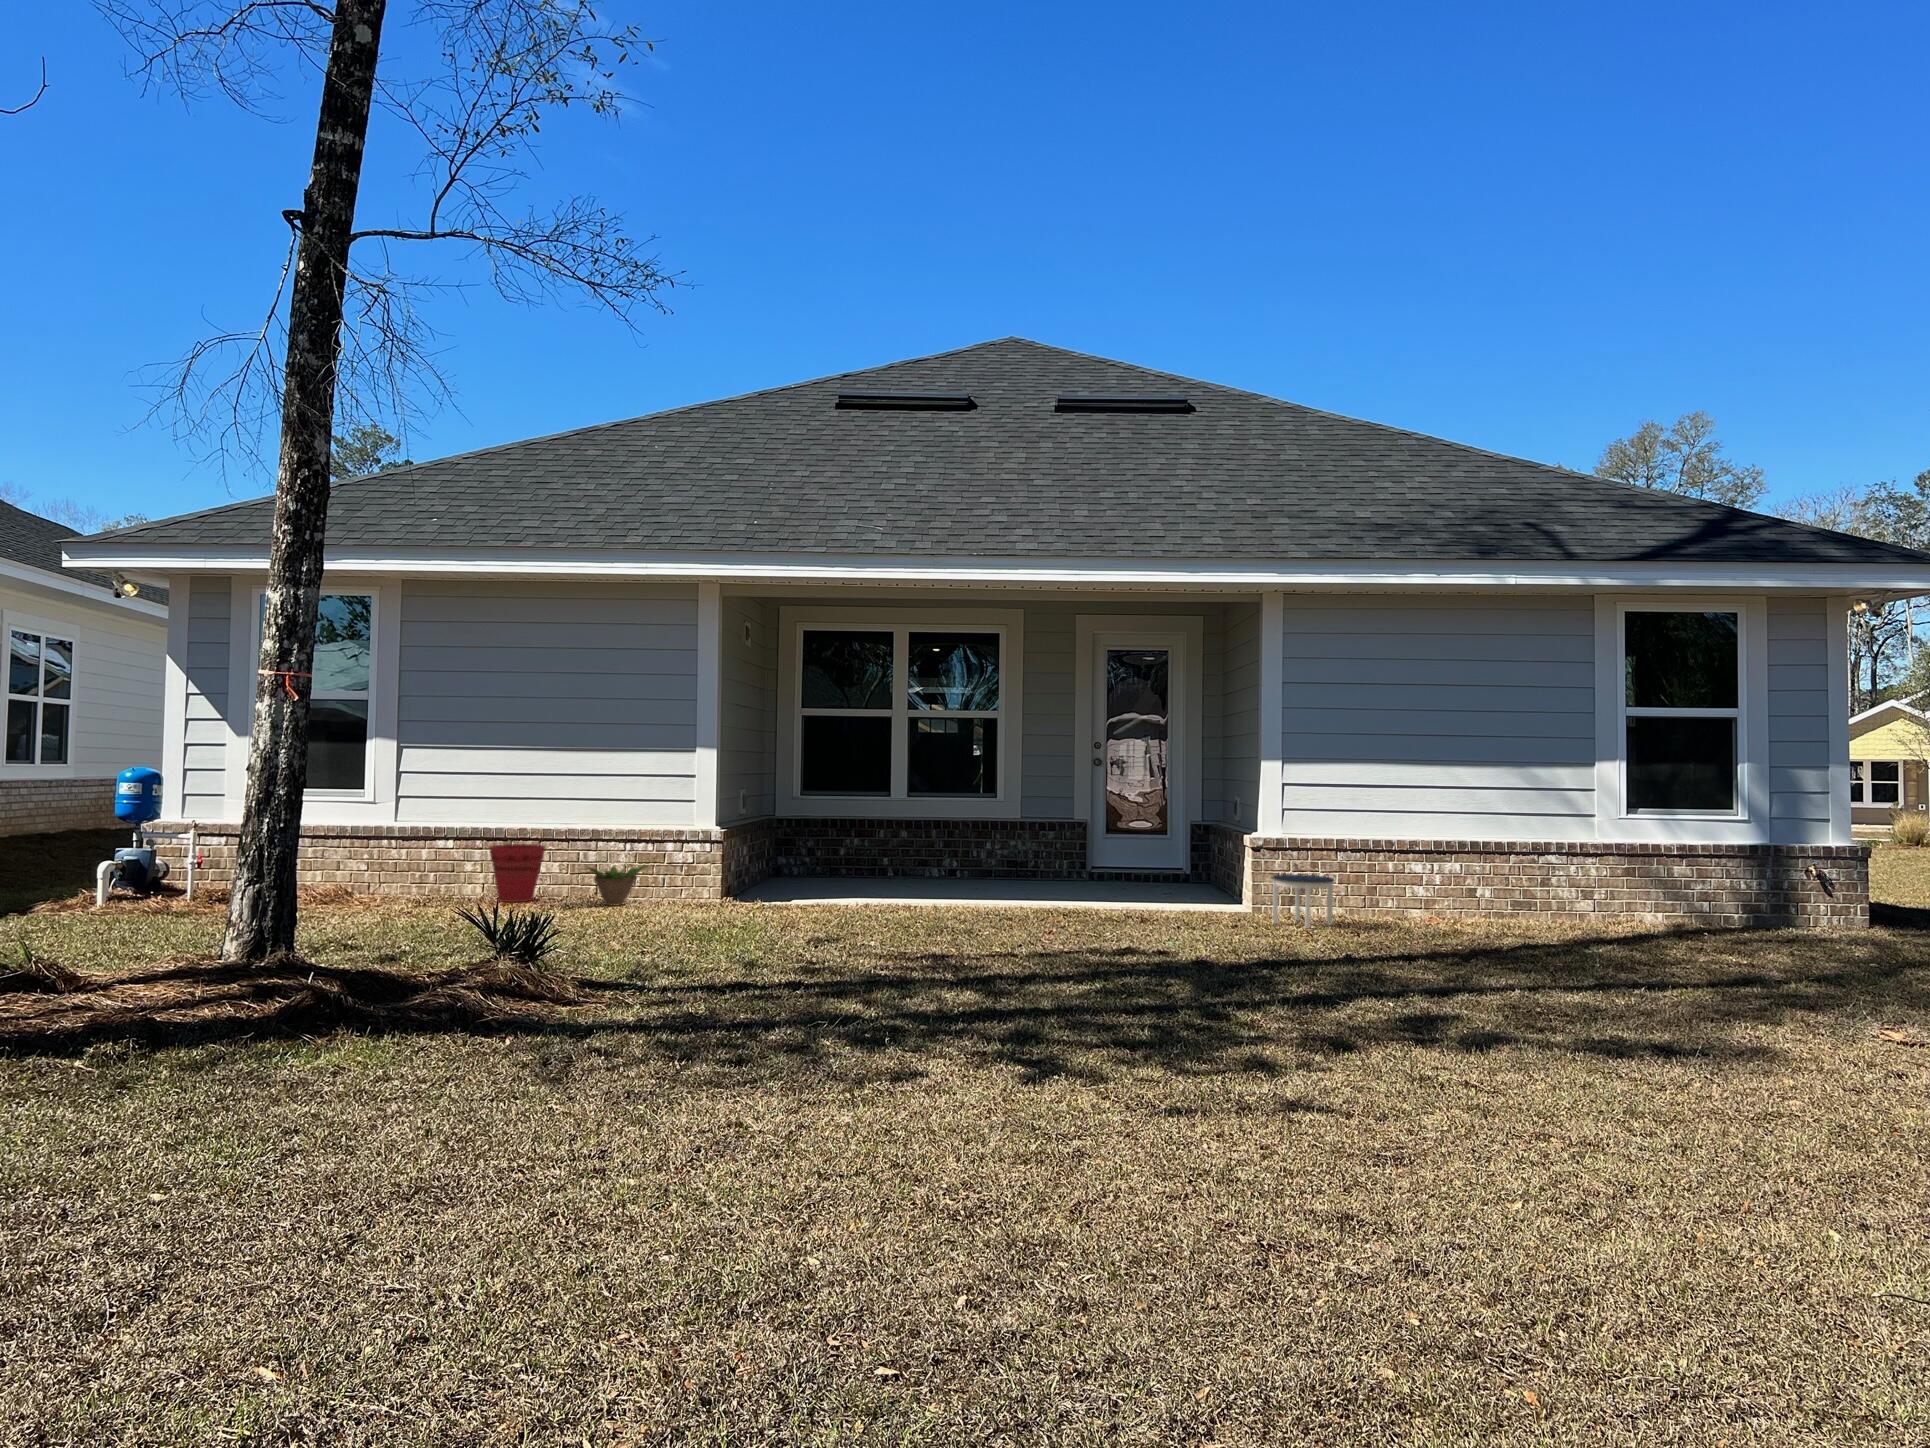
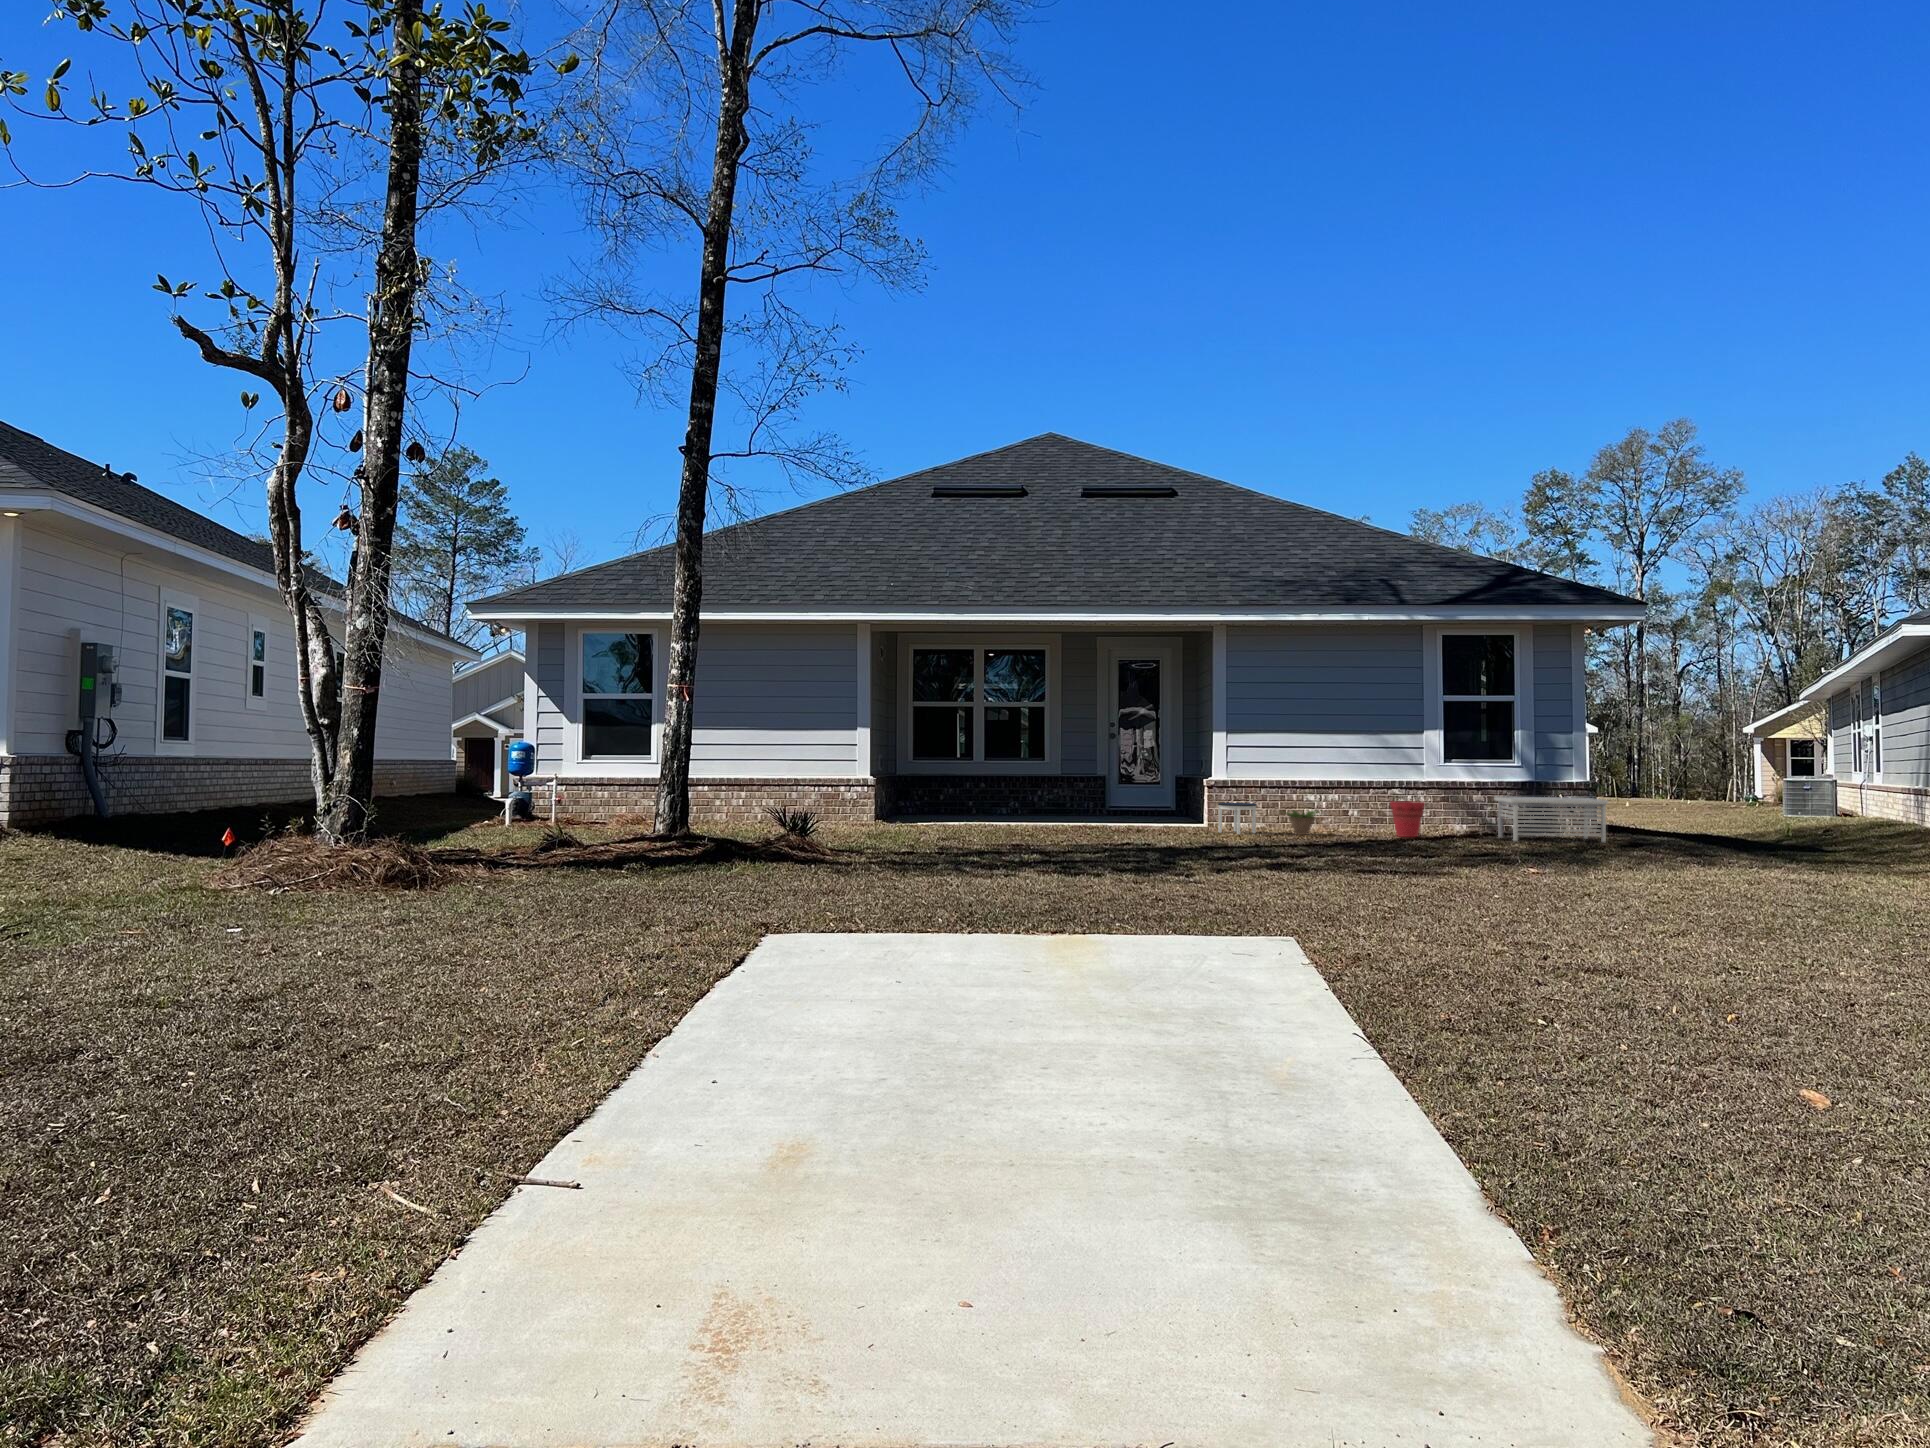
bucket: present [489,844,545,902] -> present [1390,801,1425,837]
decorative plant: present [586,865,648,906] -> present [1286,810,1317,835]
storage bench: none [1708,869,1908,948] -> present [1494,797,1608,842]

